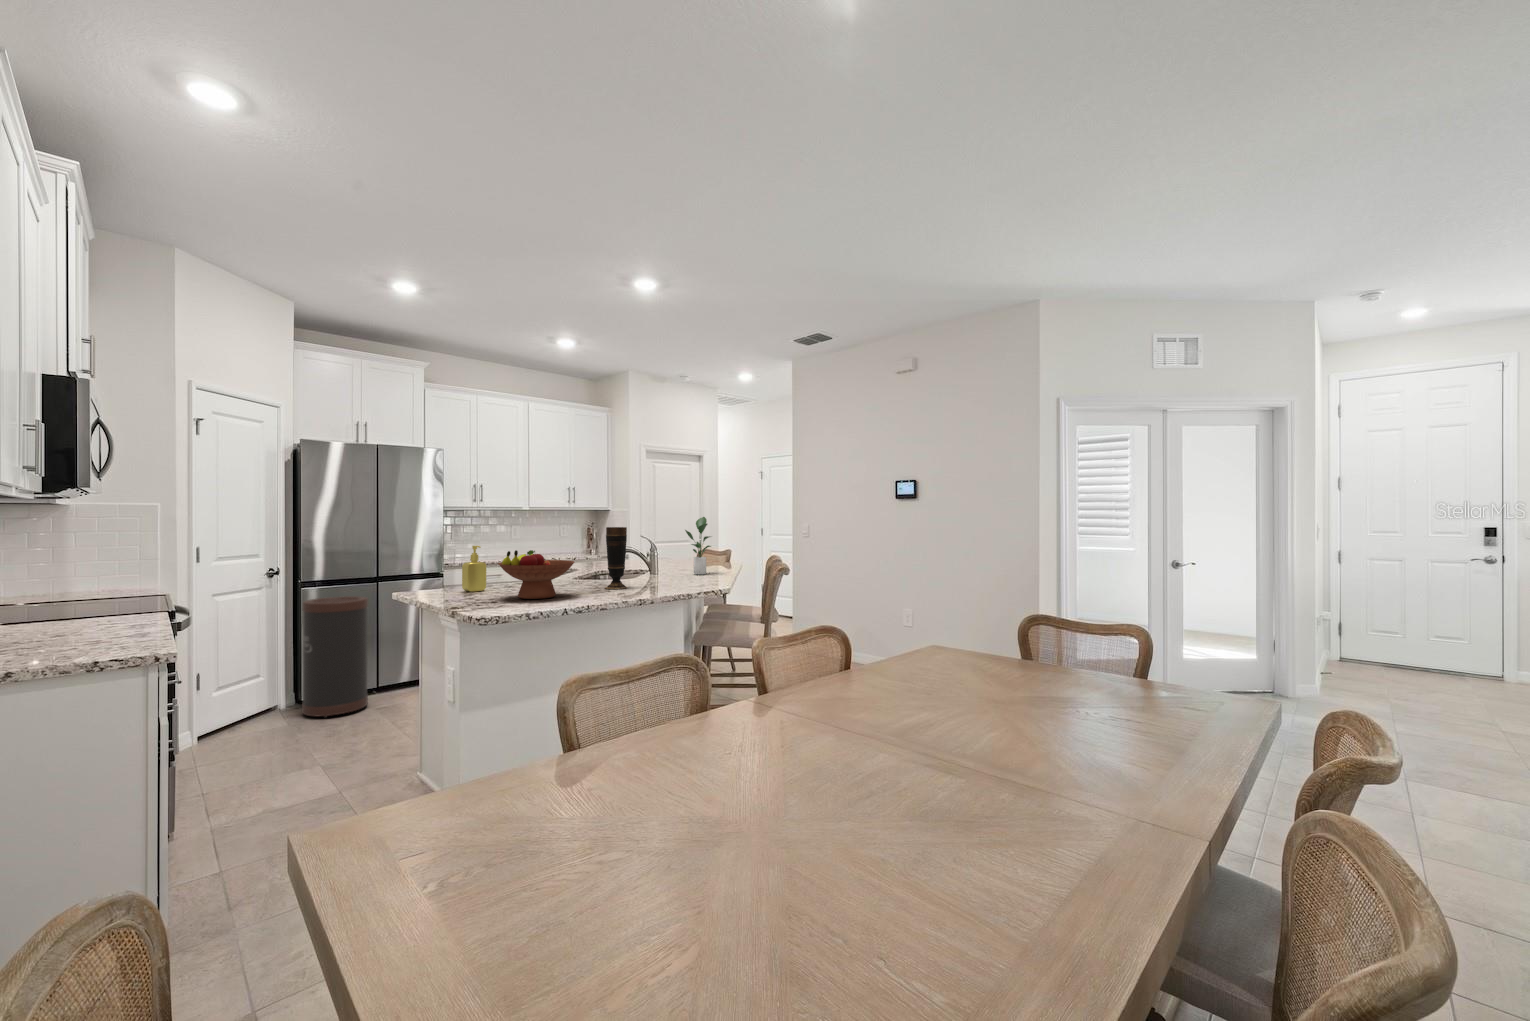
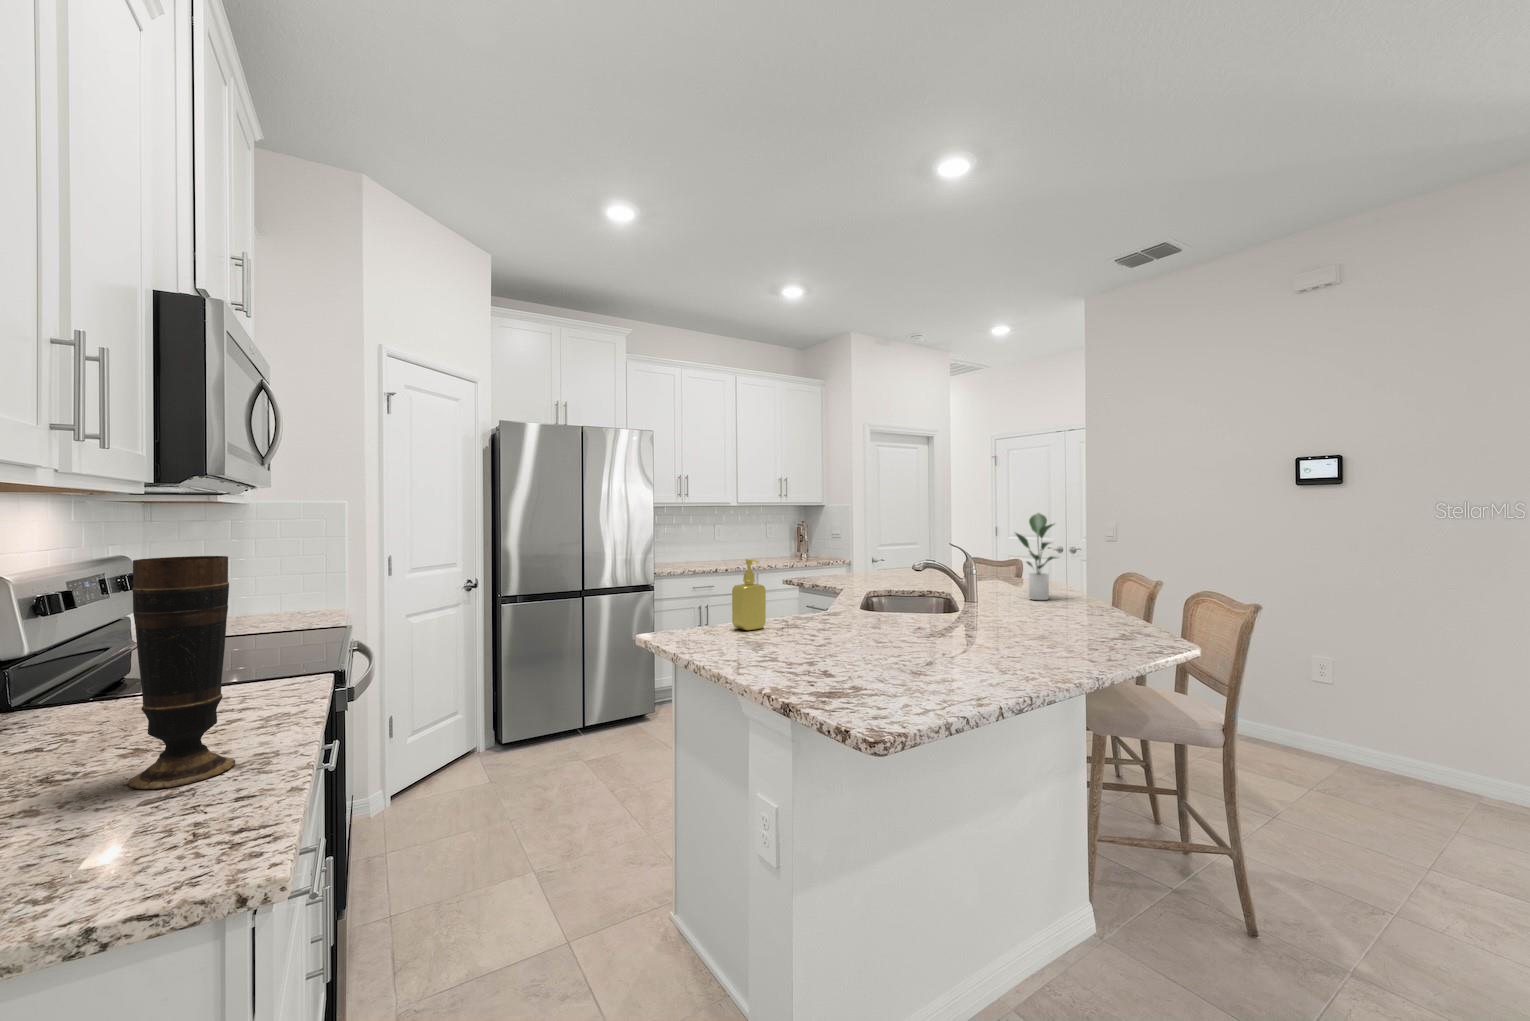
vase: present [605,527,627,589] -> present [128,556,235,789]
fruit bowl: present [498,550,574,599] -> none [811,570,935,655]
trash can: present [302,596,368,718] -> none [504,615,578,772]

